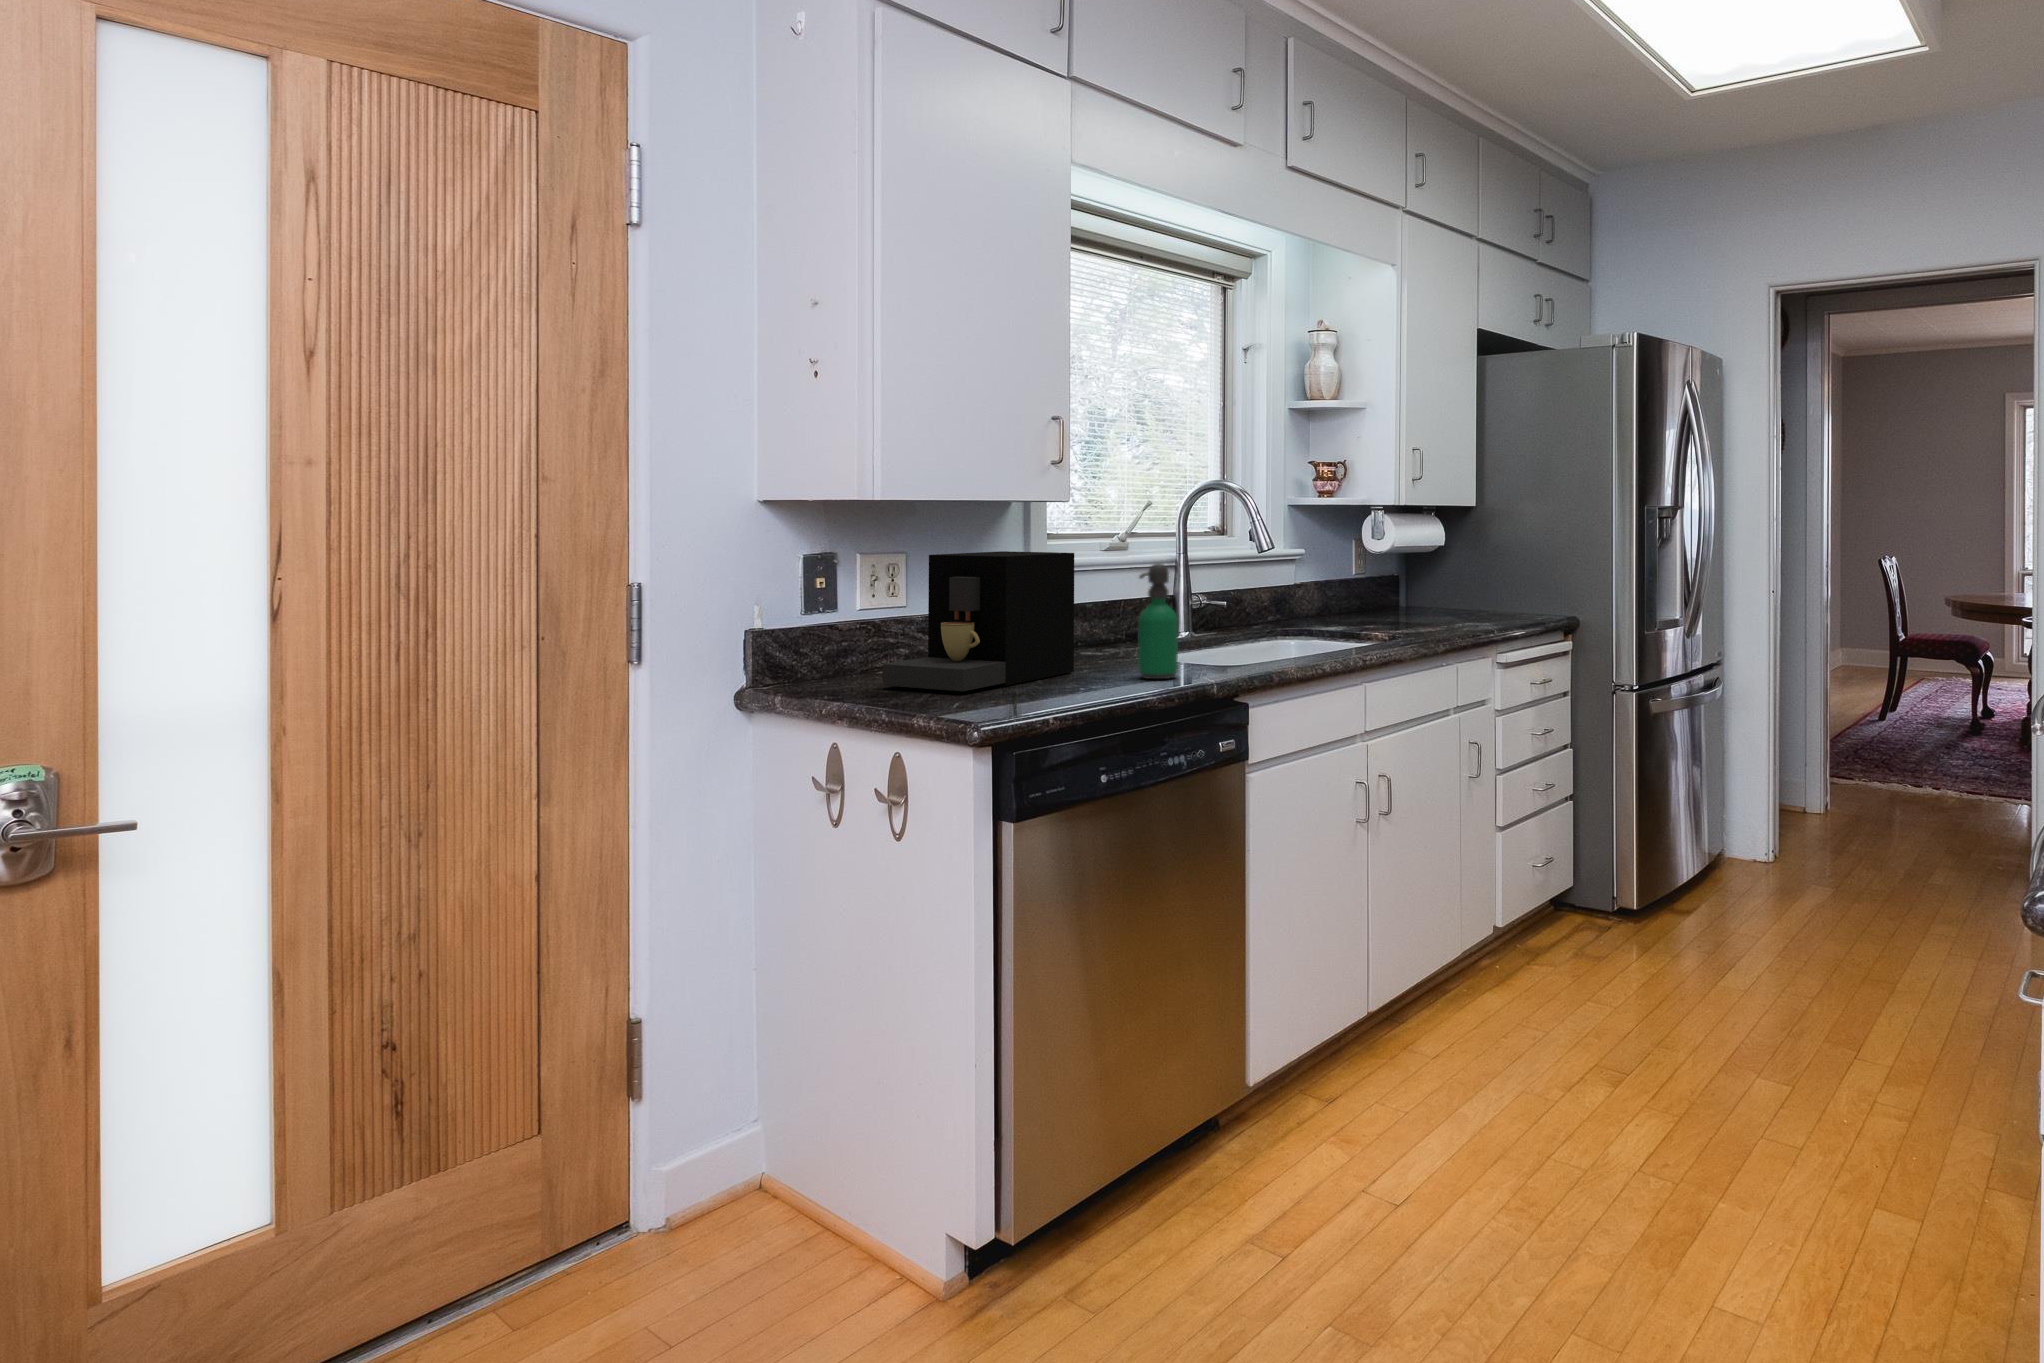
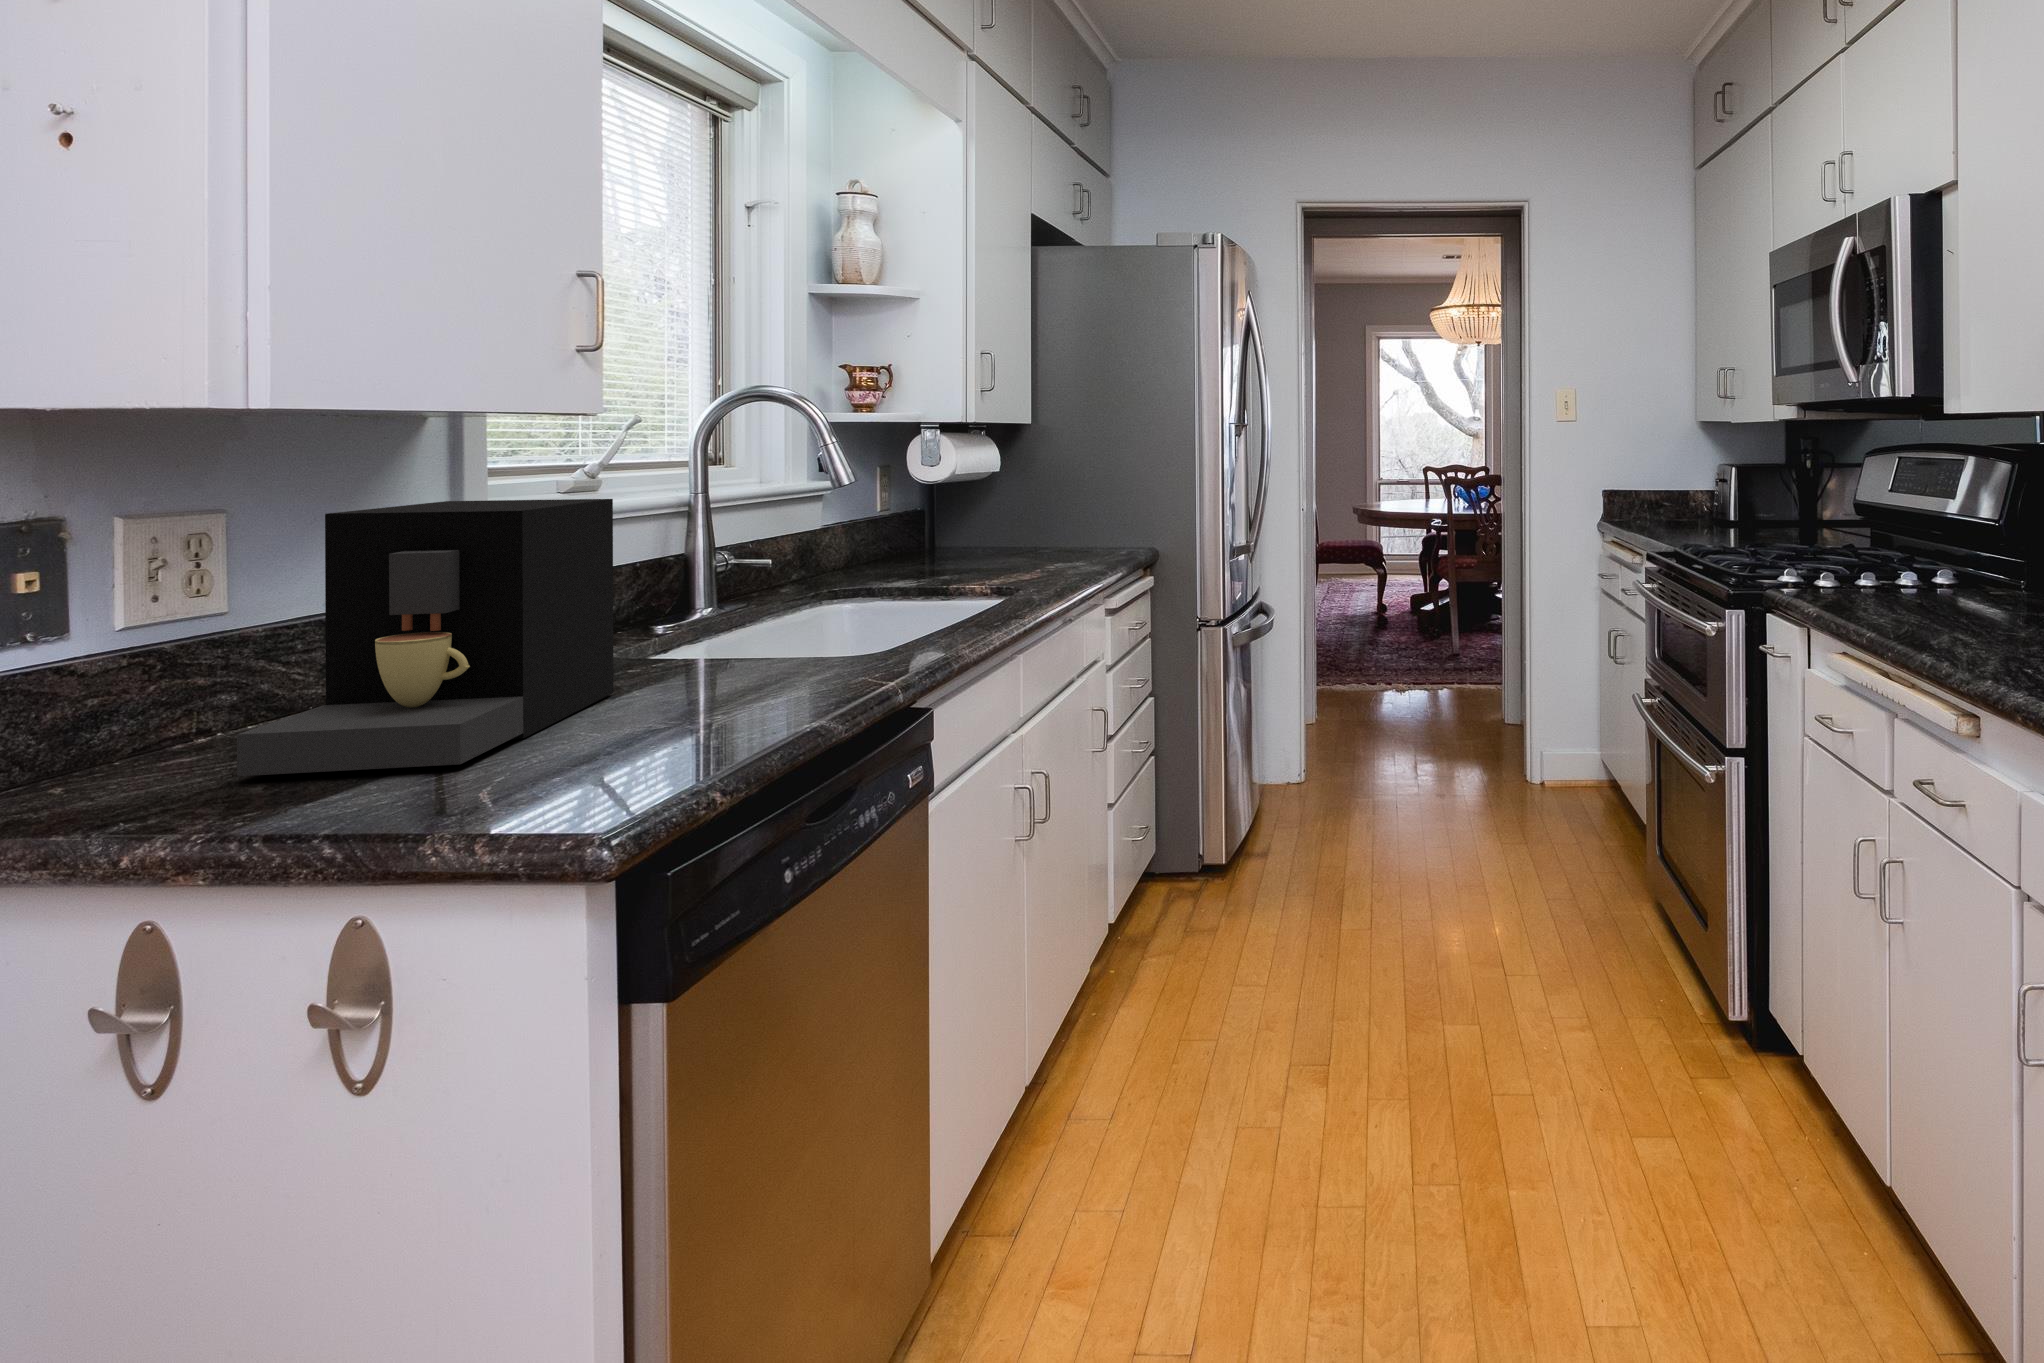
soap dispenser: present [1138,563,1178,679] -> none [750,510,818,691]

